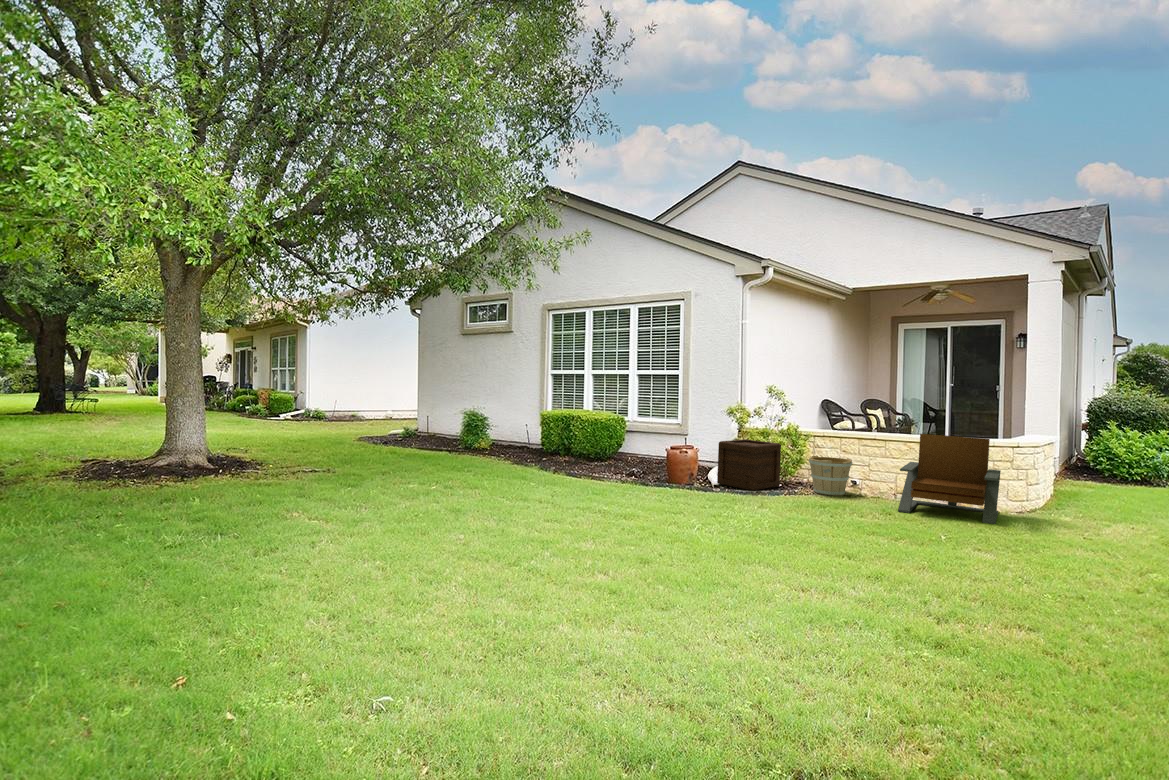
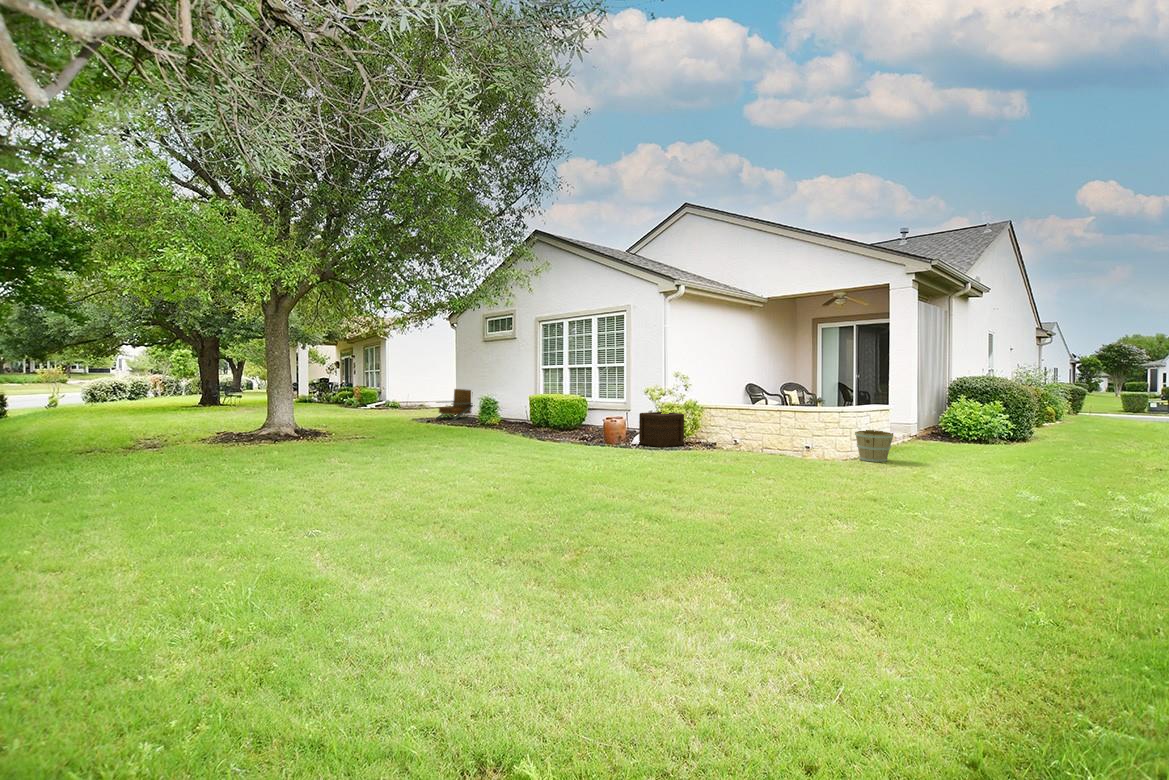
lounge chair: present [898,434,1001,524] -> present [436,389,474,421]
wooden bucket: present [809,456,852,496] -> present [855,430,893,462]

